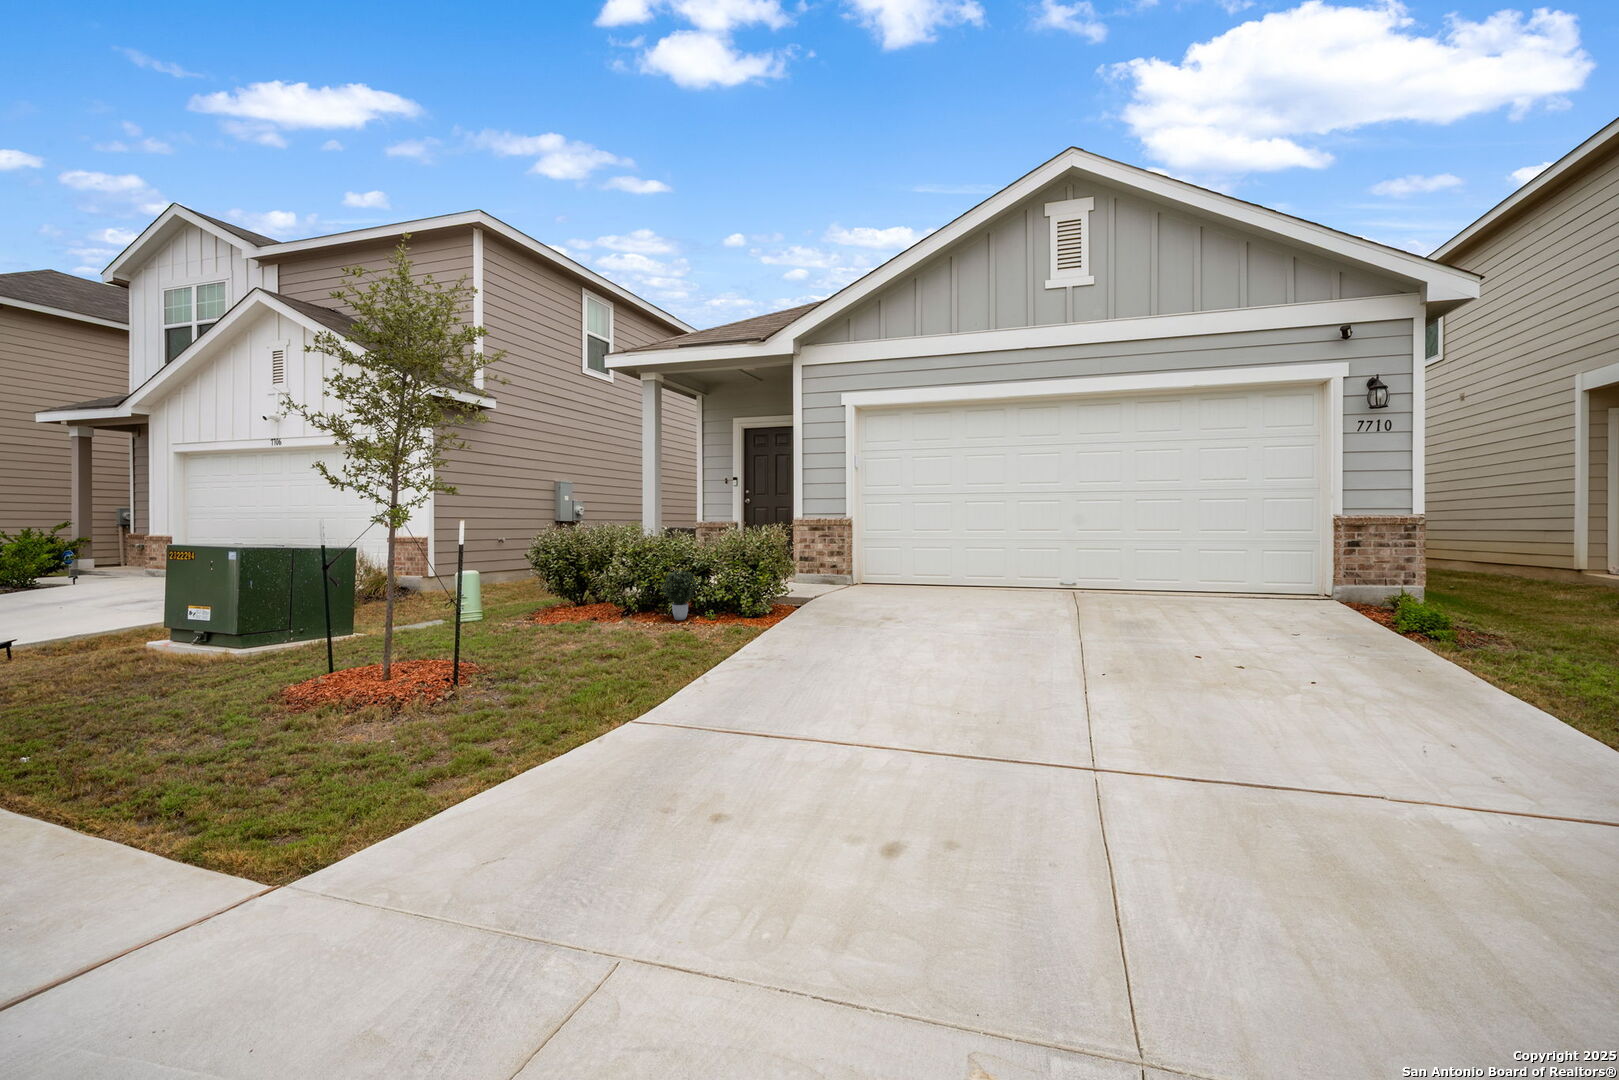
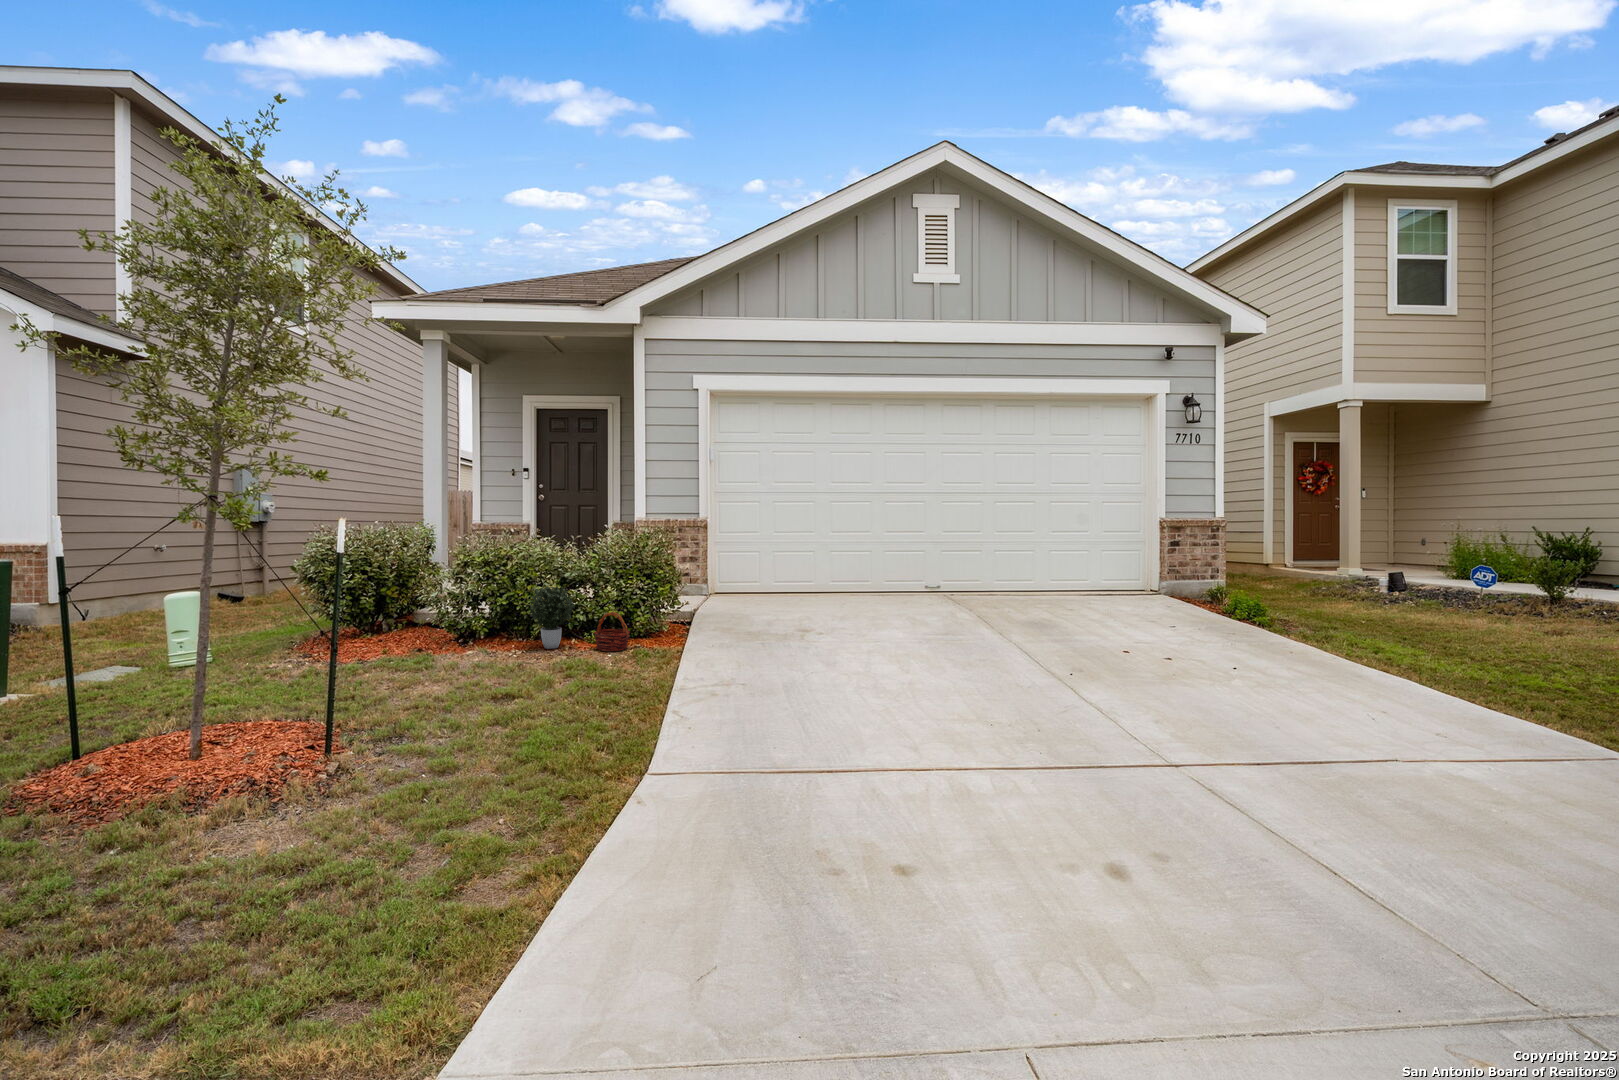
basket: none [709,592,737,625] -> present [594,612,630,651]

